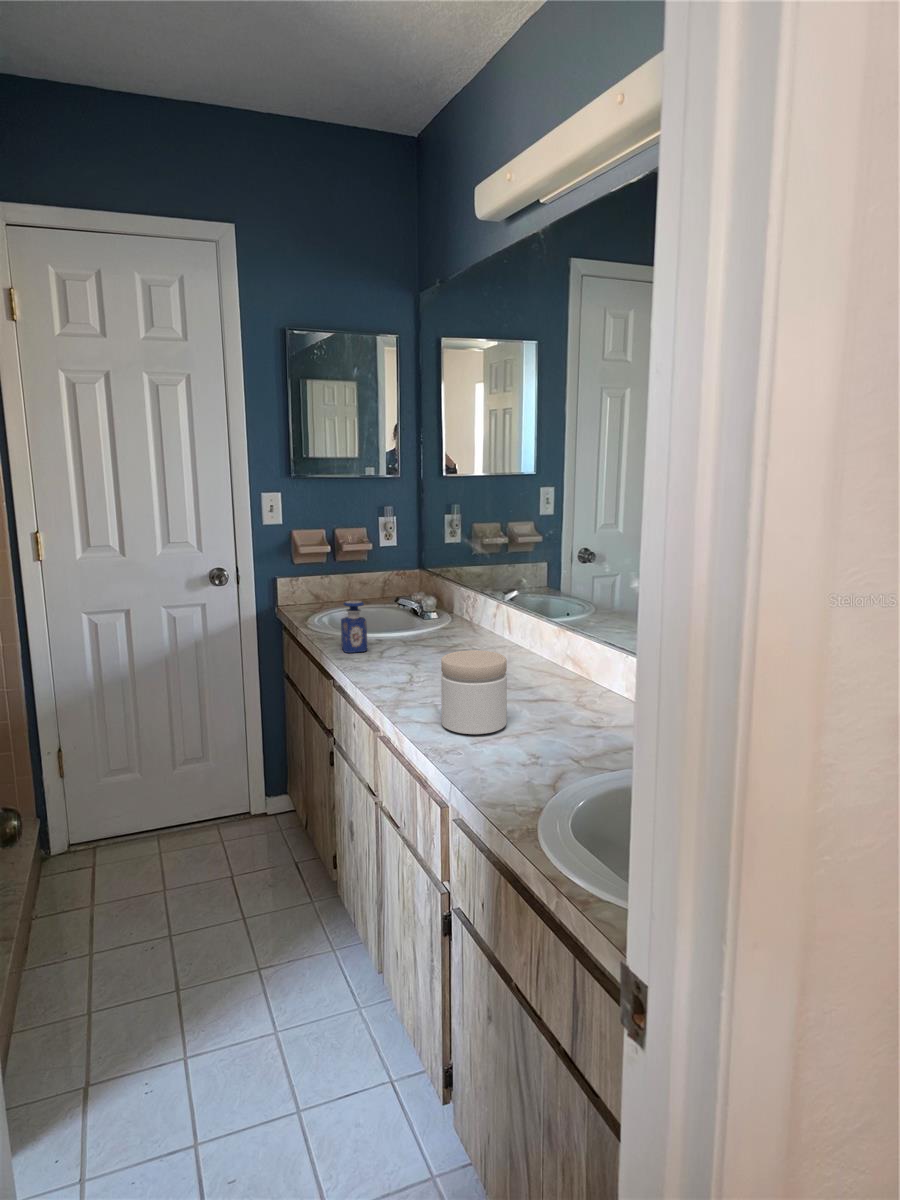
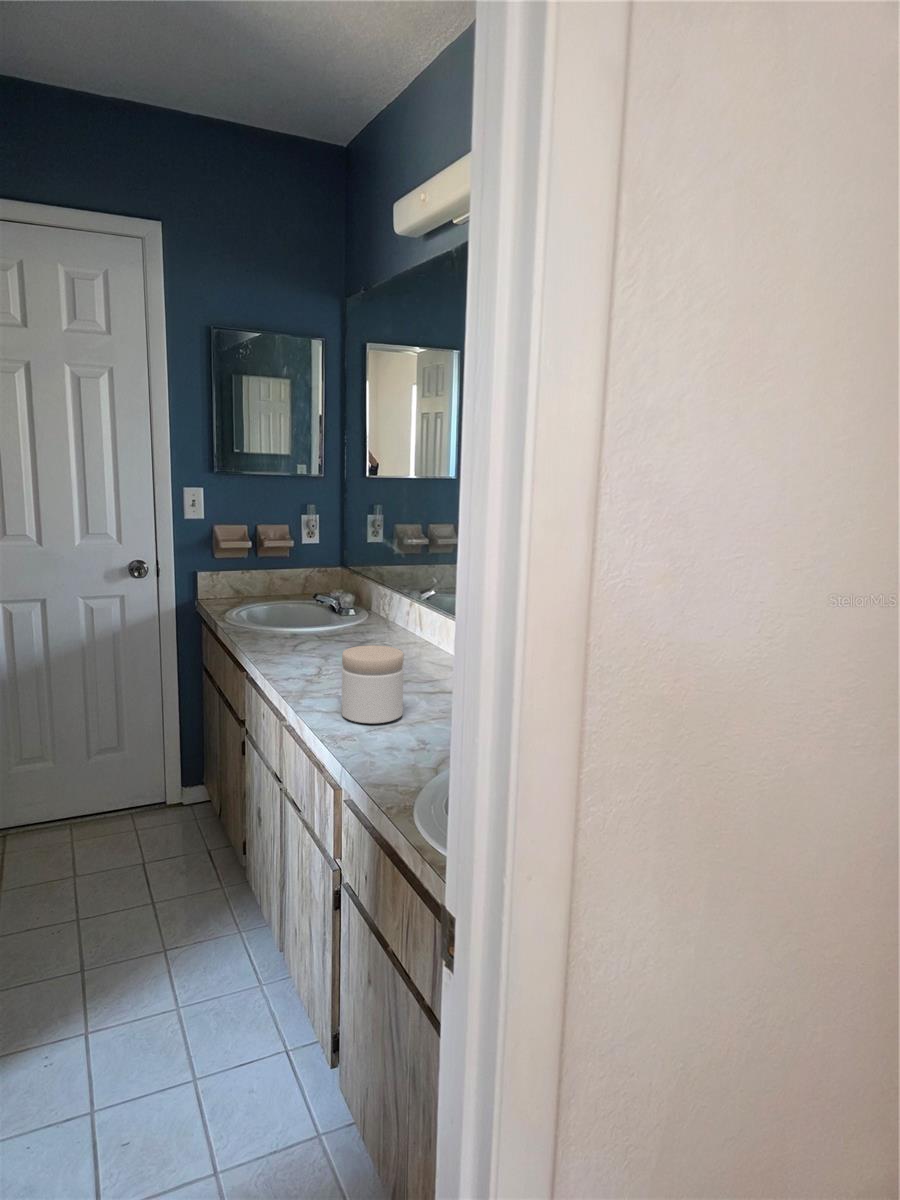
perfume bottle: present [341,600,367,653] -> none [256,595,281,646]

